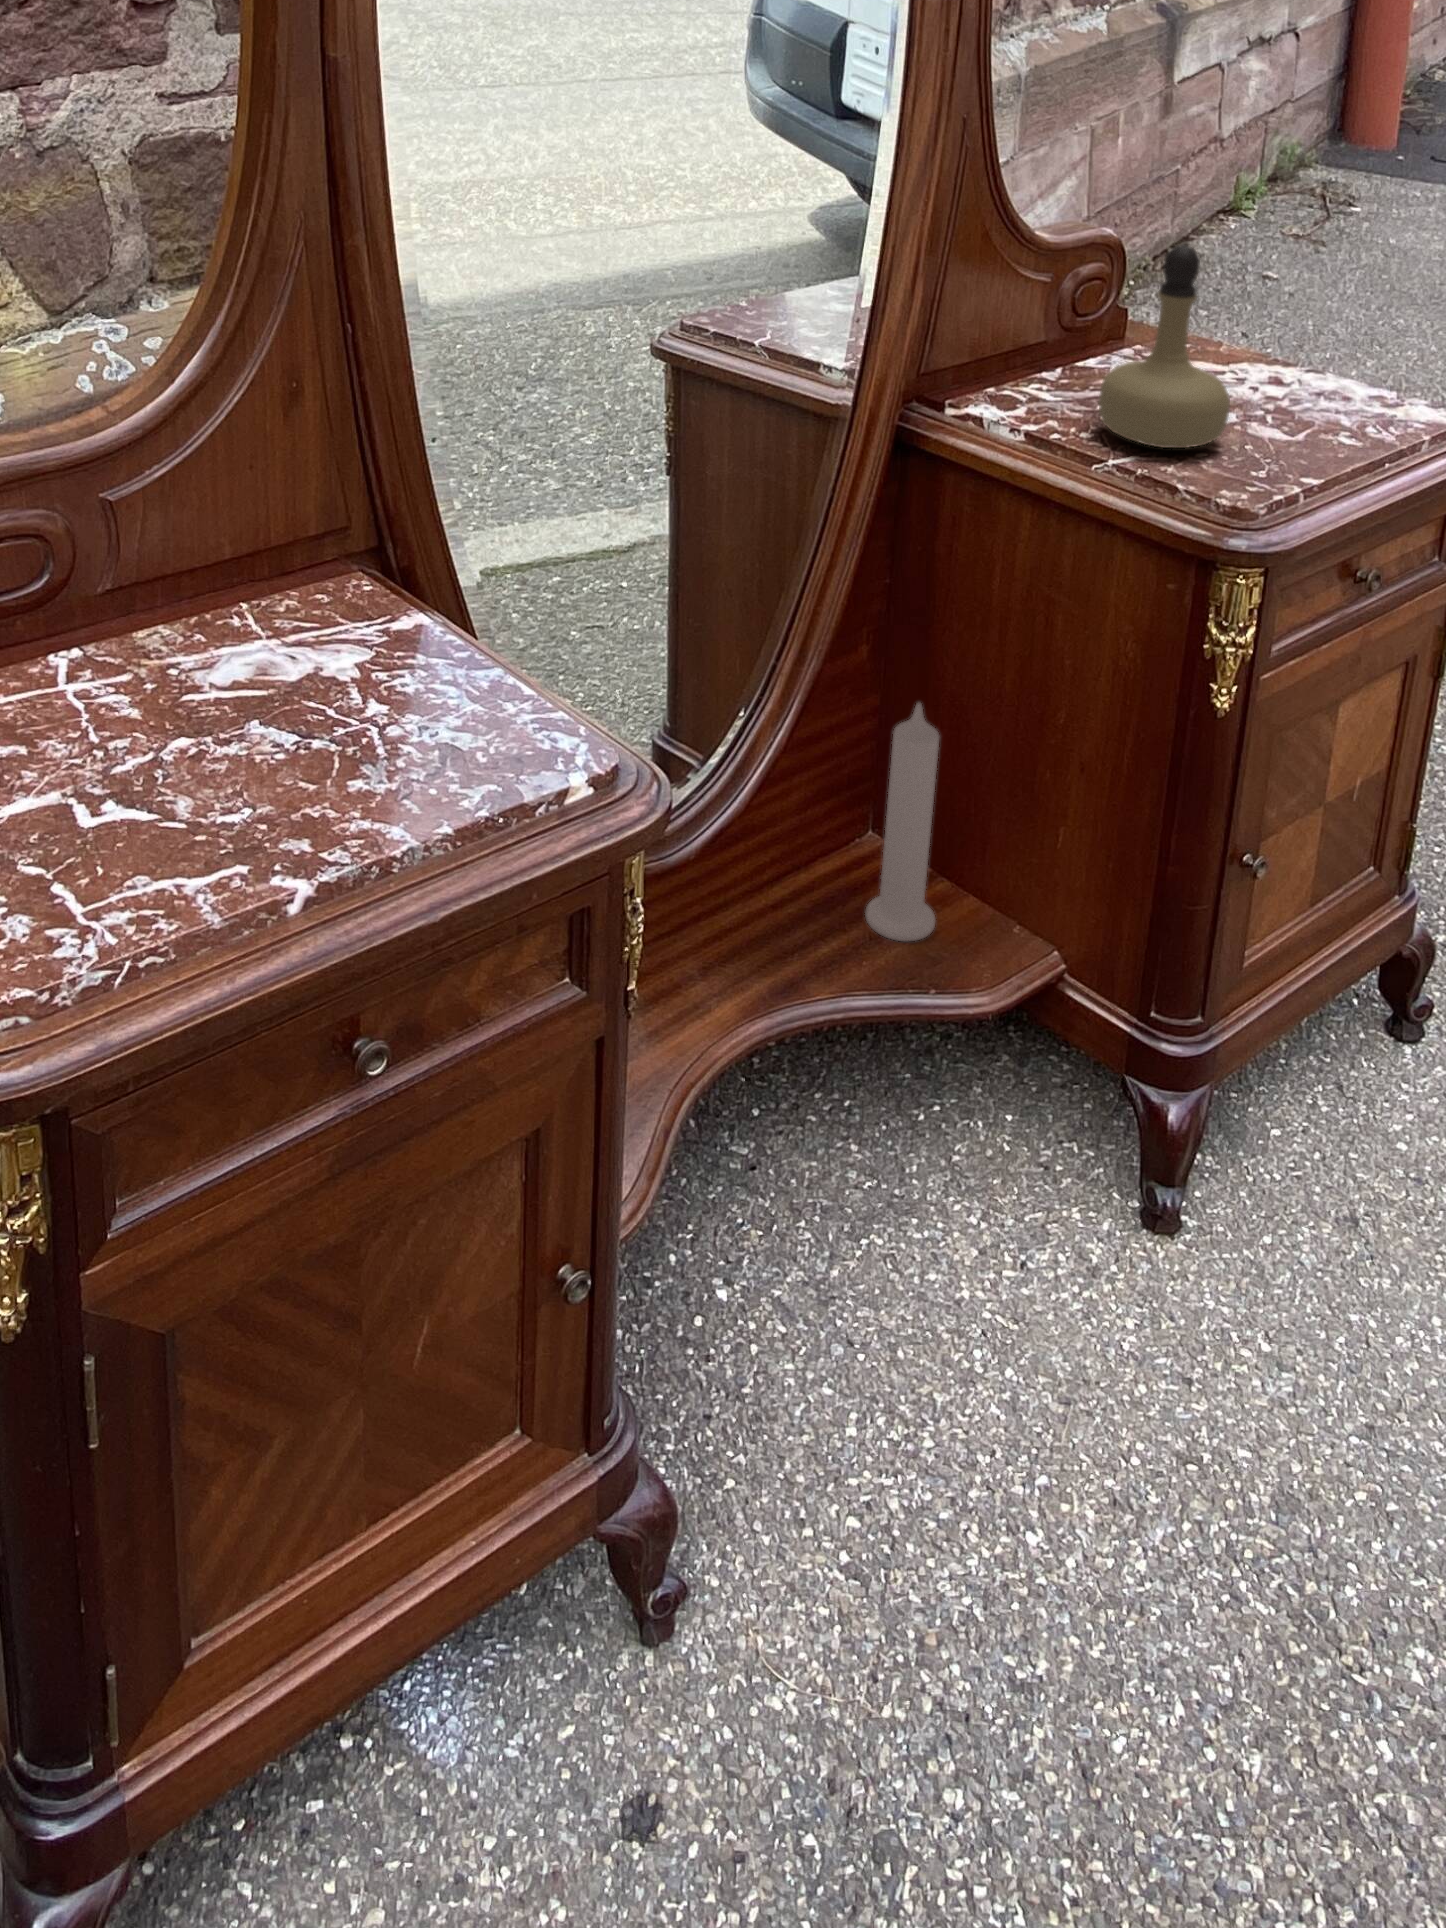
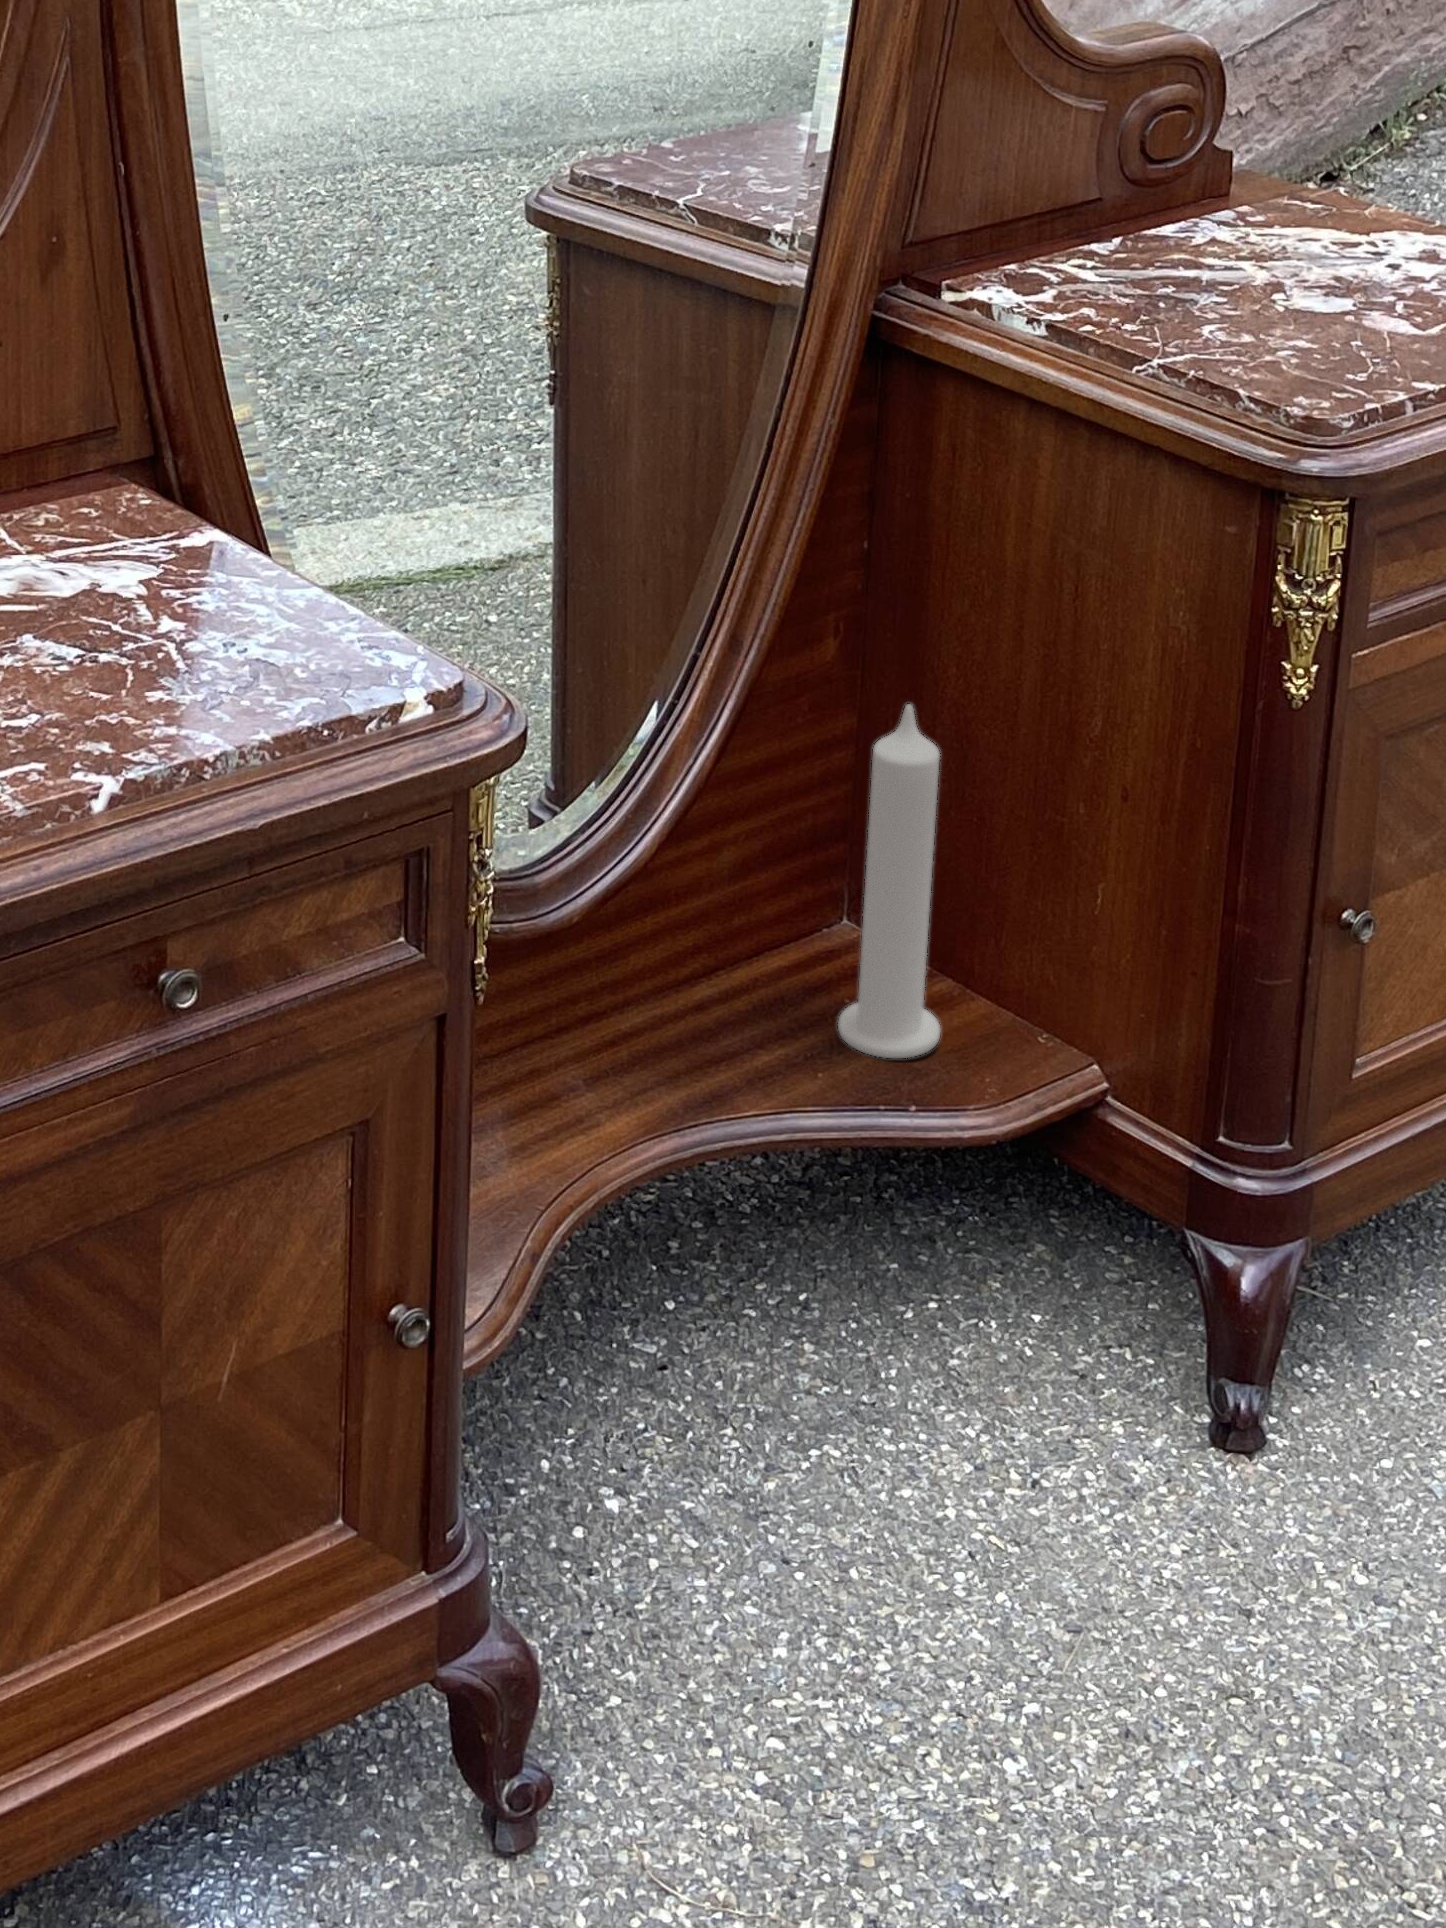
perfume bottle: present [1099,245,1230,448] -> none [1176,40,1361,335]

